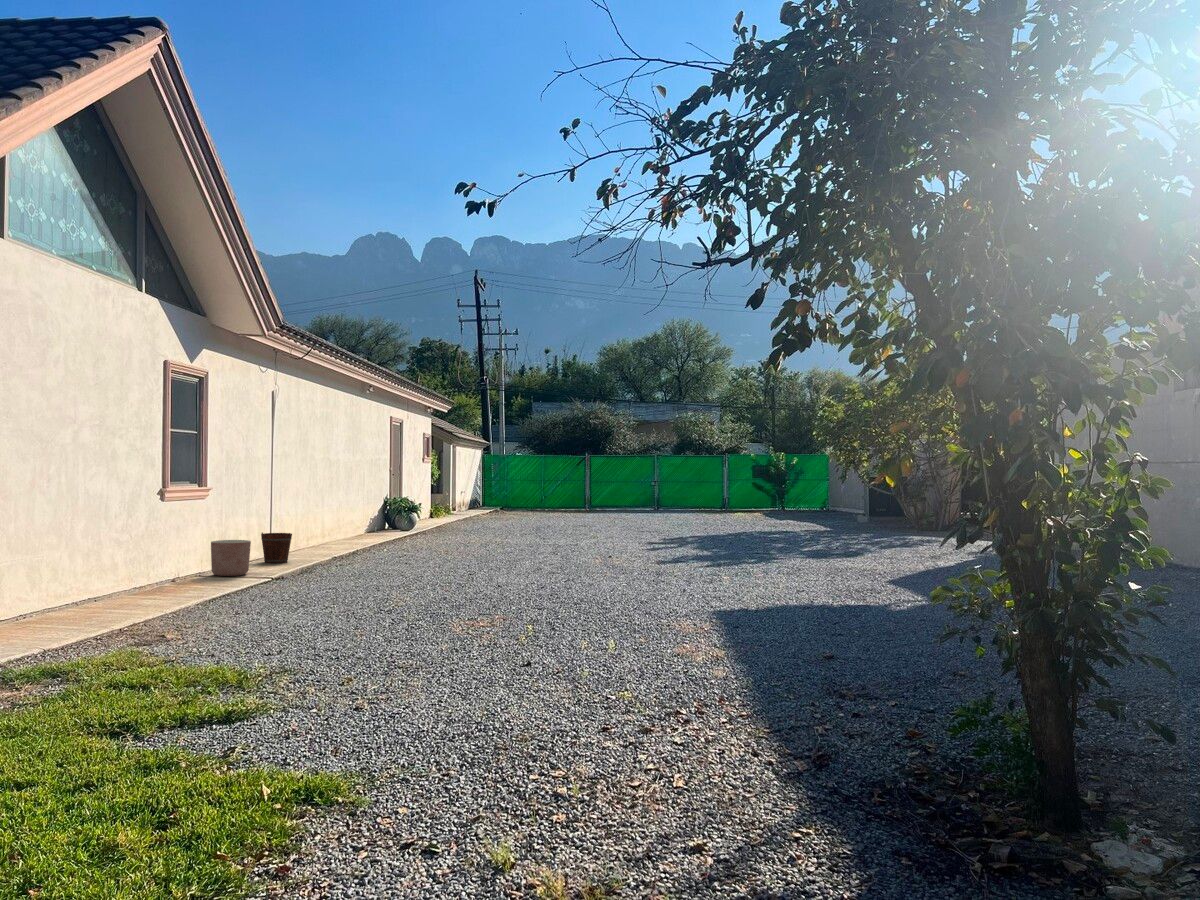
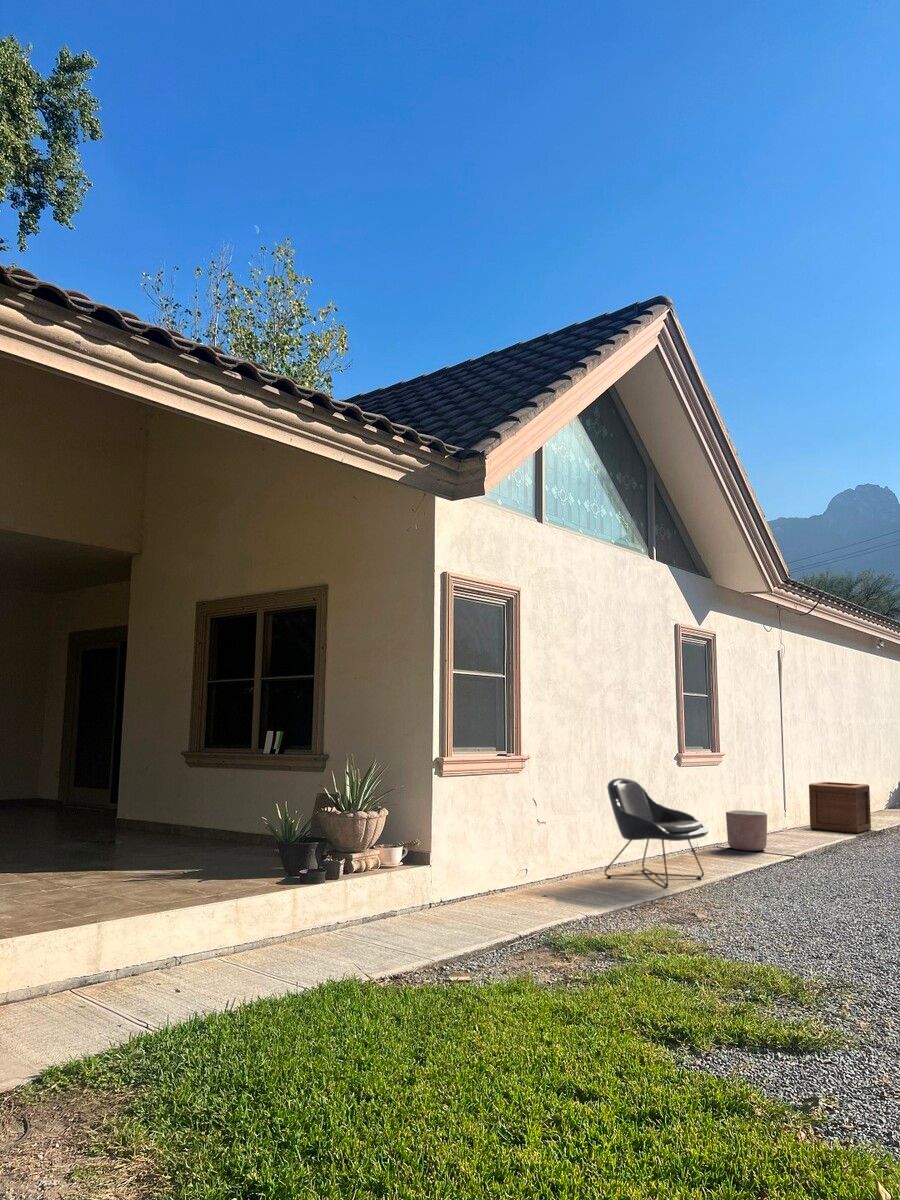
wooden crate: none [294,511,347,554] -> present [809,782,871,833]
lounge chair: none [72,514,187,615] -> present [605,778,708,887]
bucket: present [261,533,292,563] -> none [775,804,809,839]

